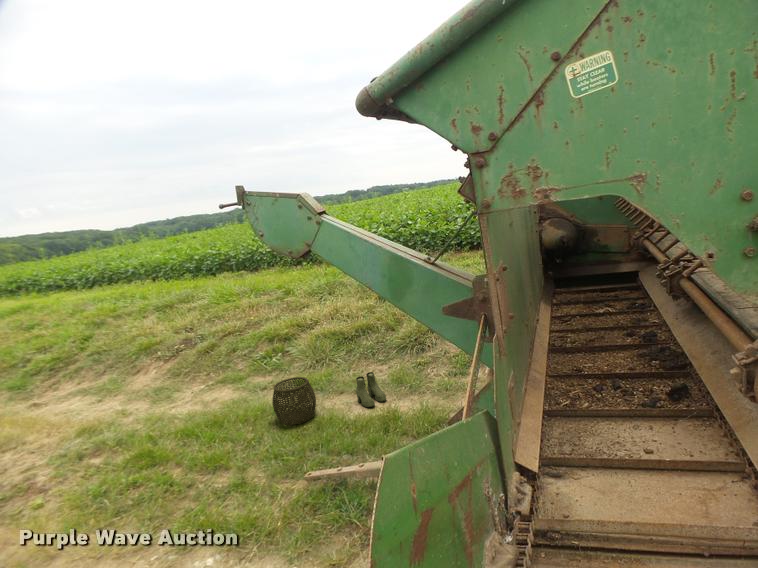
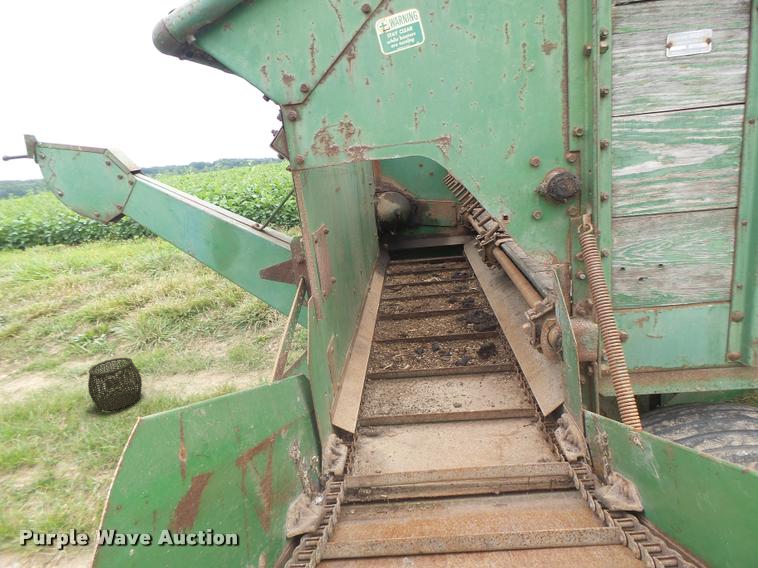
boots: present [356,372,386,407] -> none [188,348,222,385]

